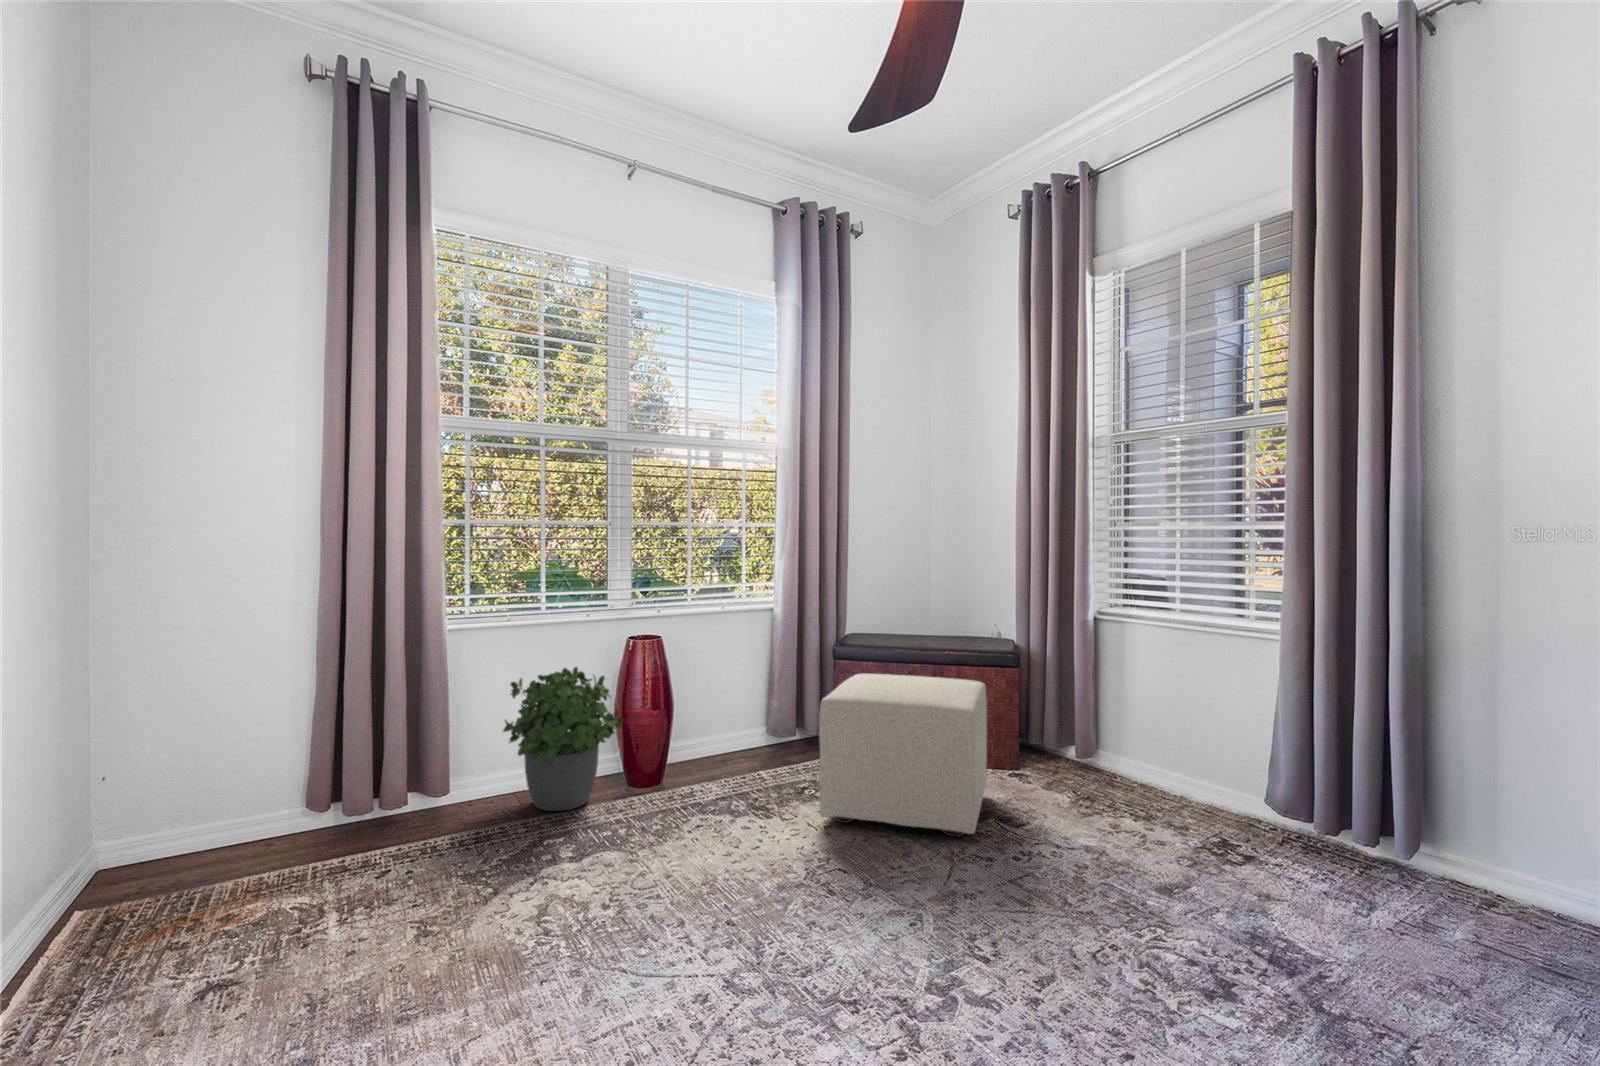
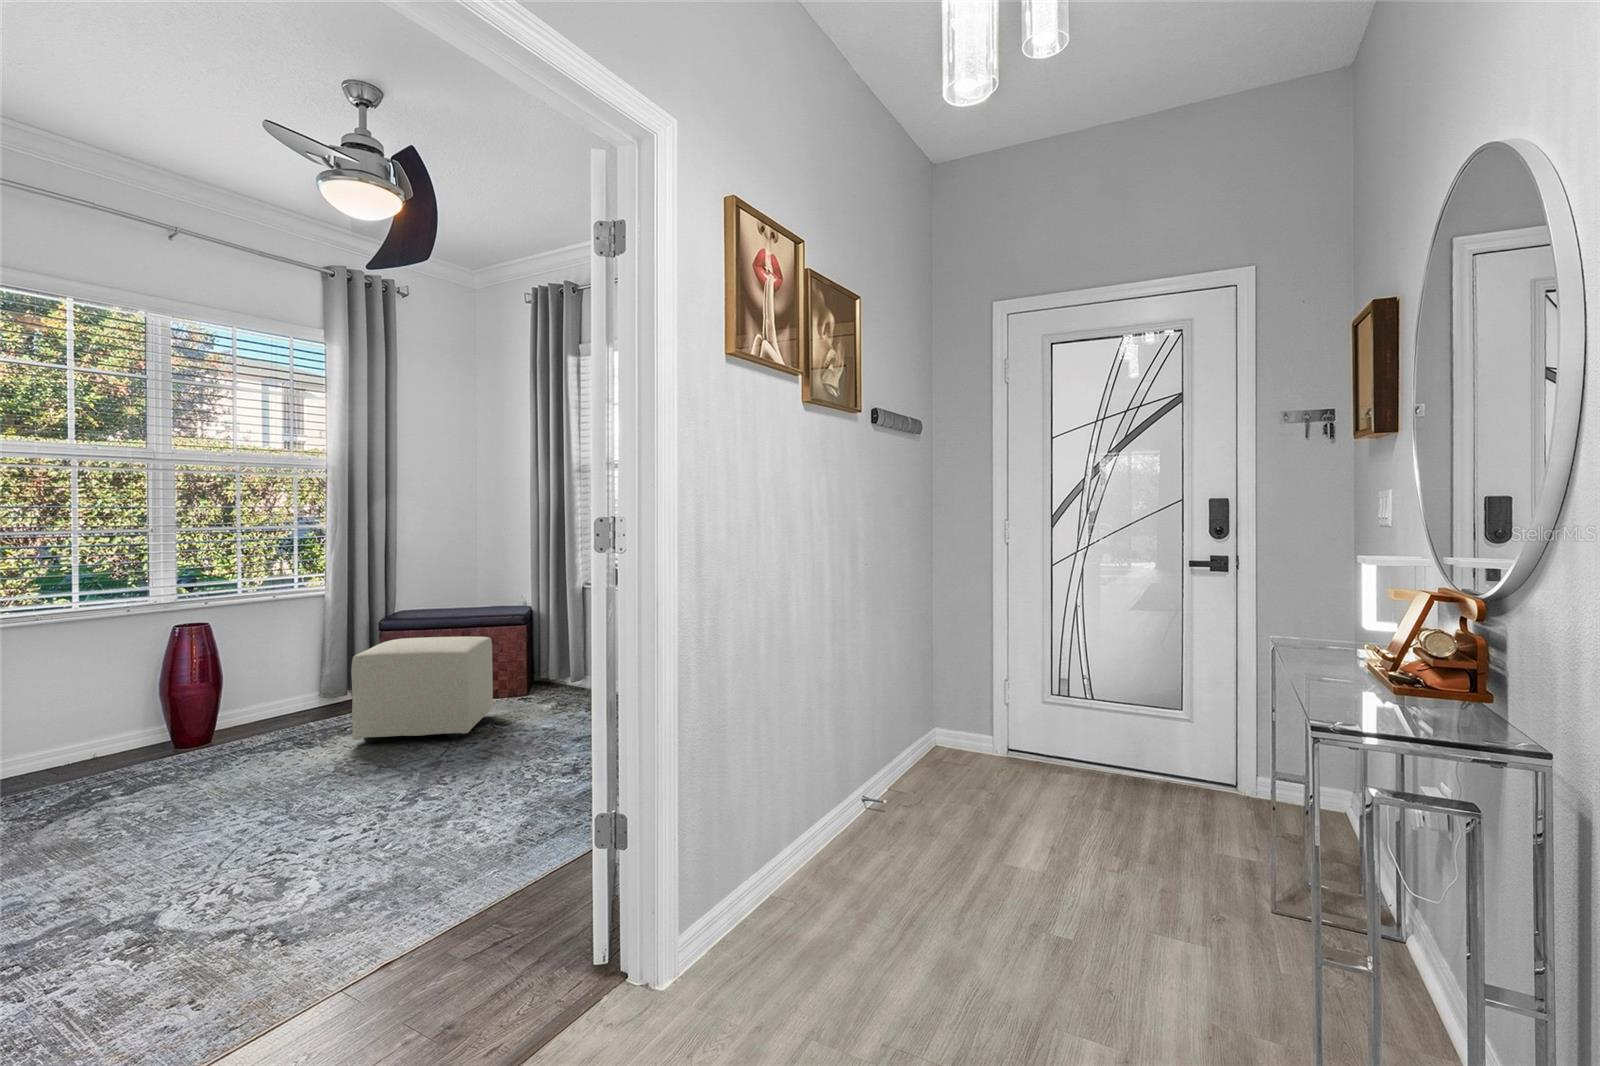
potted plant: present [503,667,624,811] -> none [37,651,172,771]

